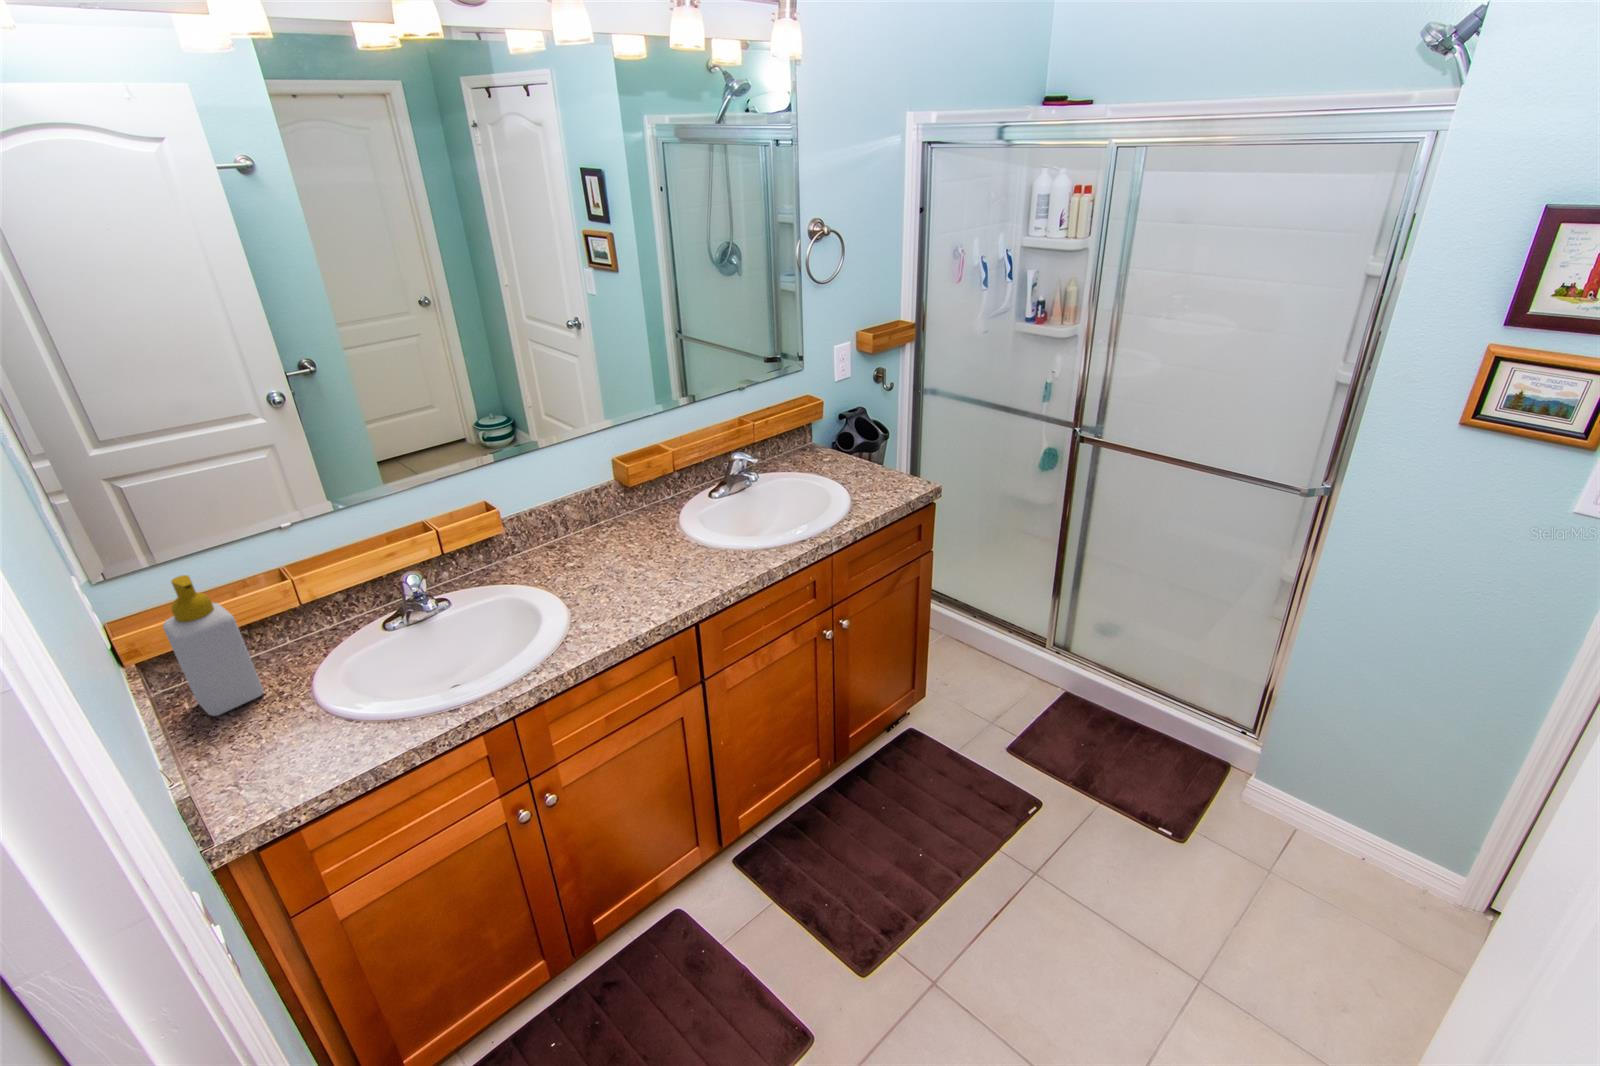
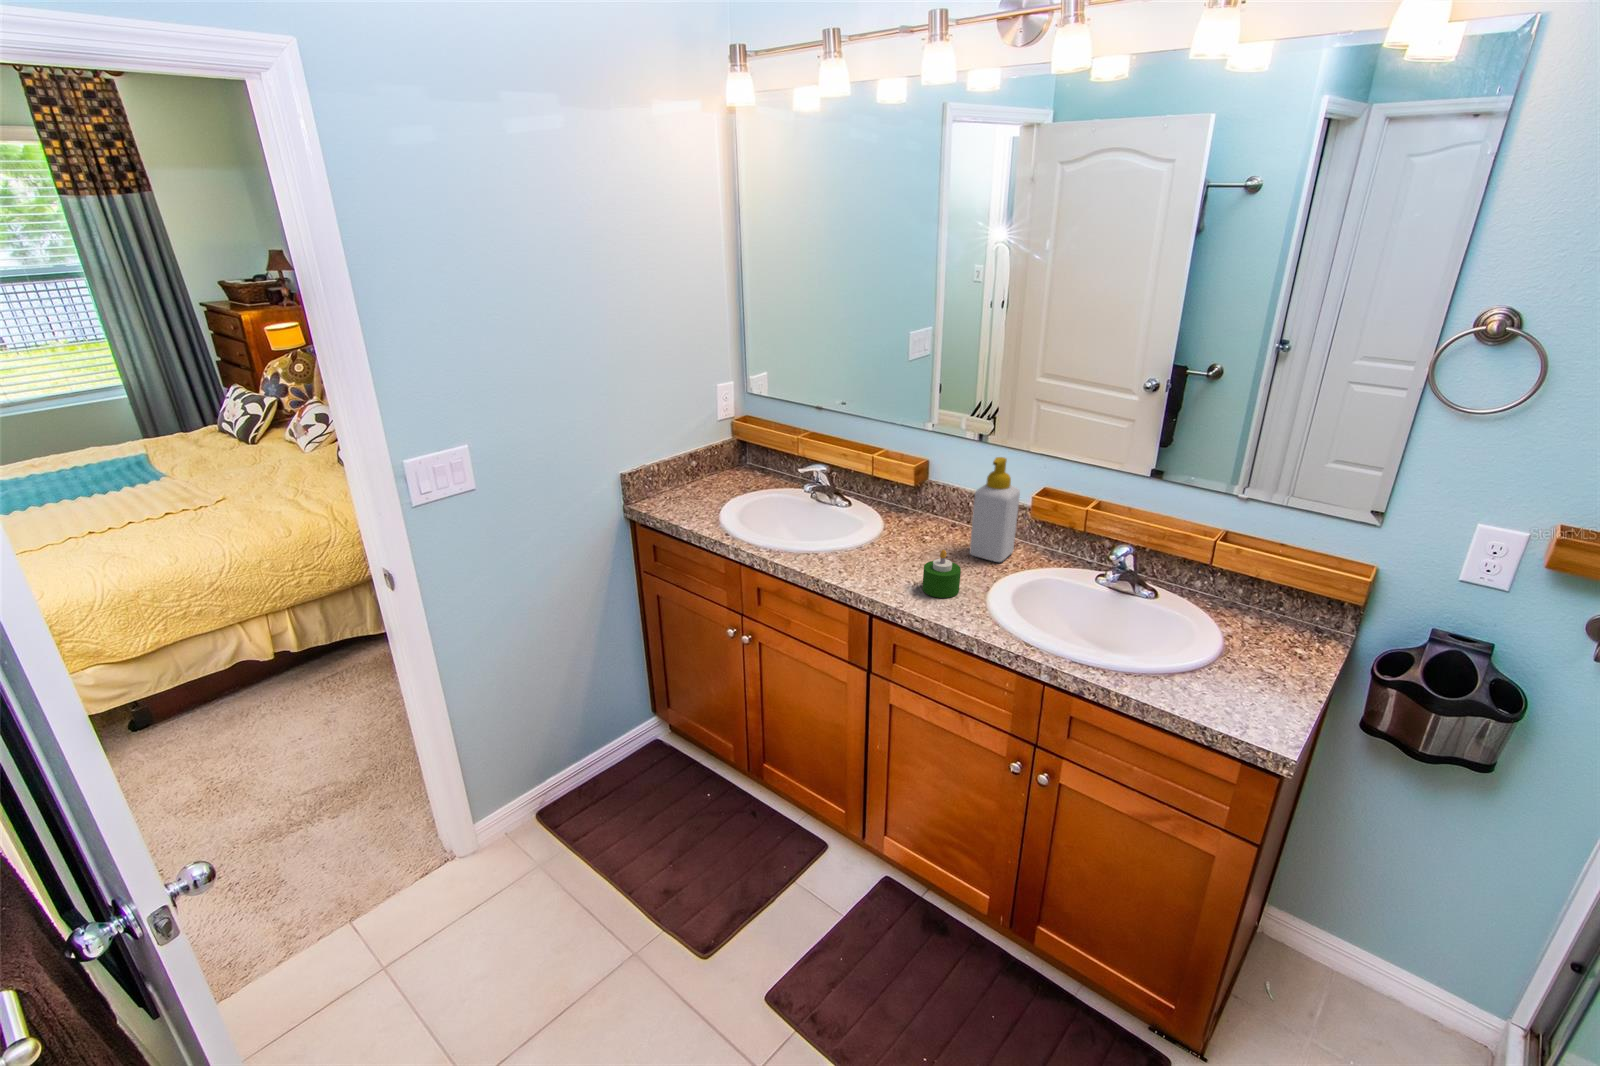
candle: none [236,712,305,779] -> present [922,550,961,598]

